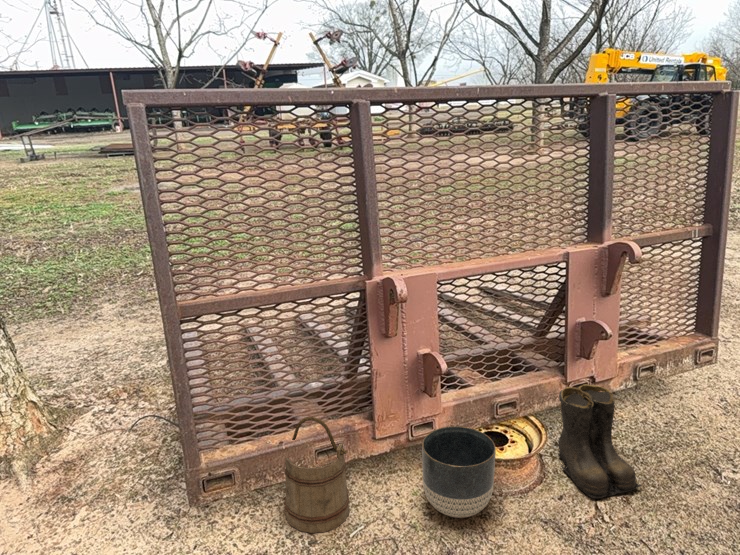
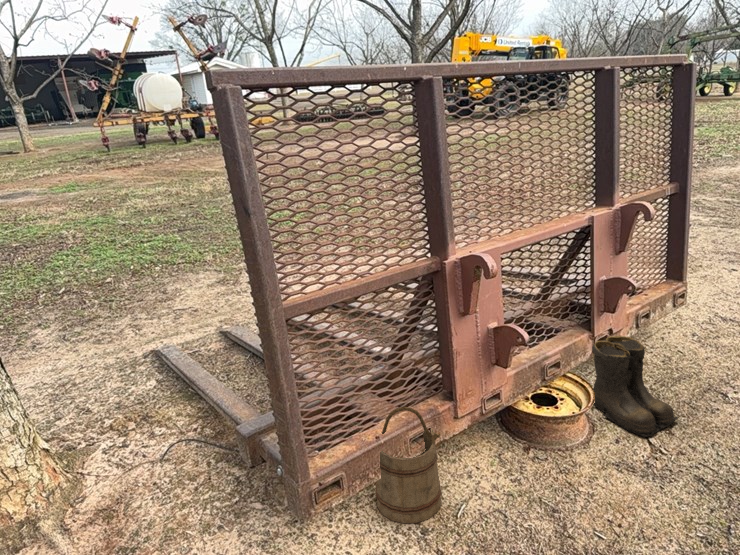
planter: present [422,426,496,518] -> none [502,392,574,478]

